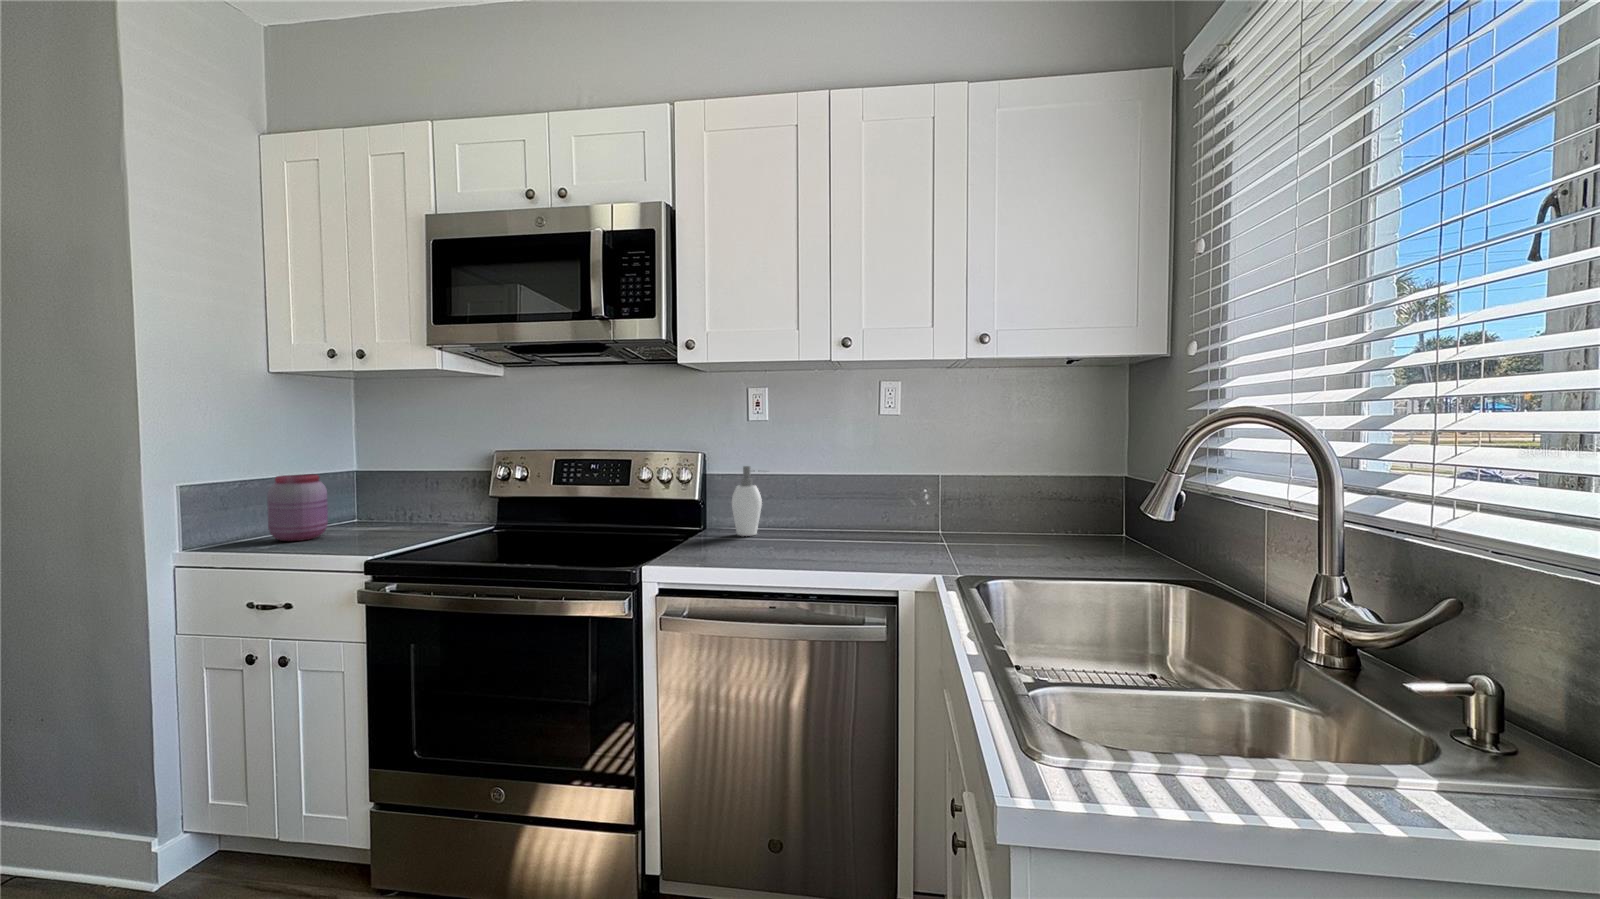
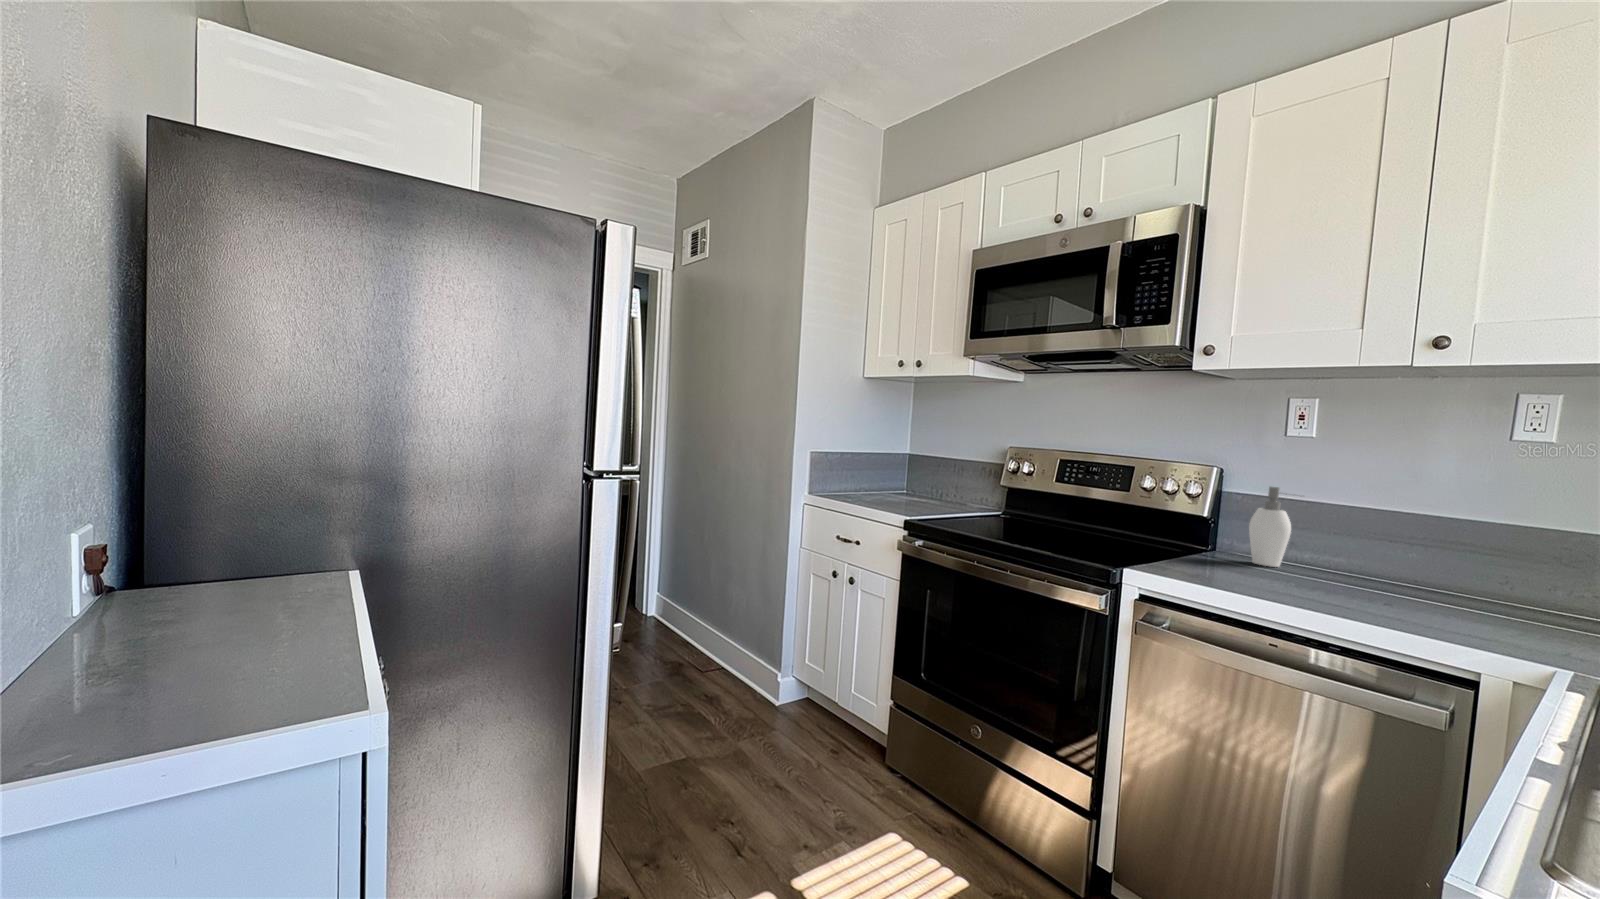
jar: present [267,474,328,541] -> none [852,451,888,500]

